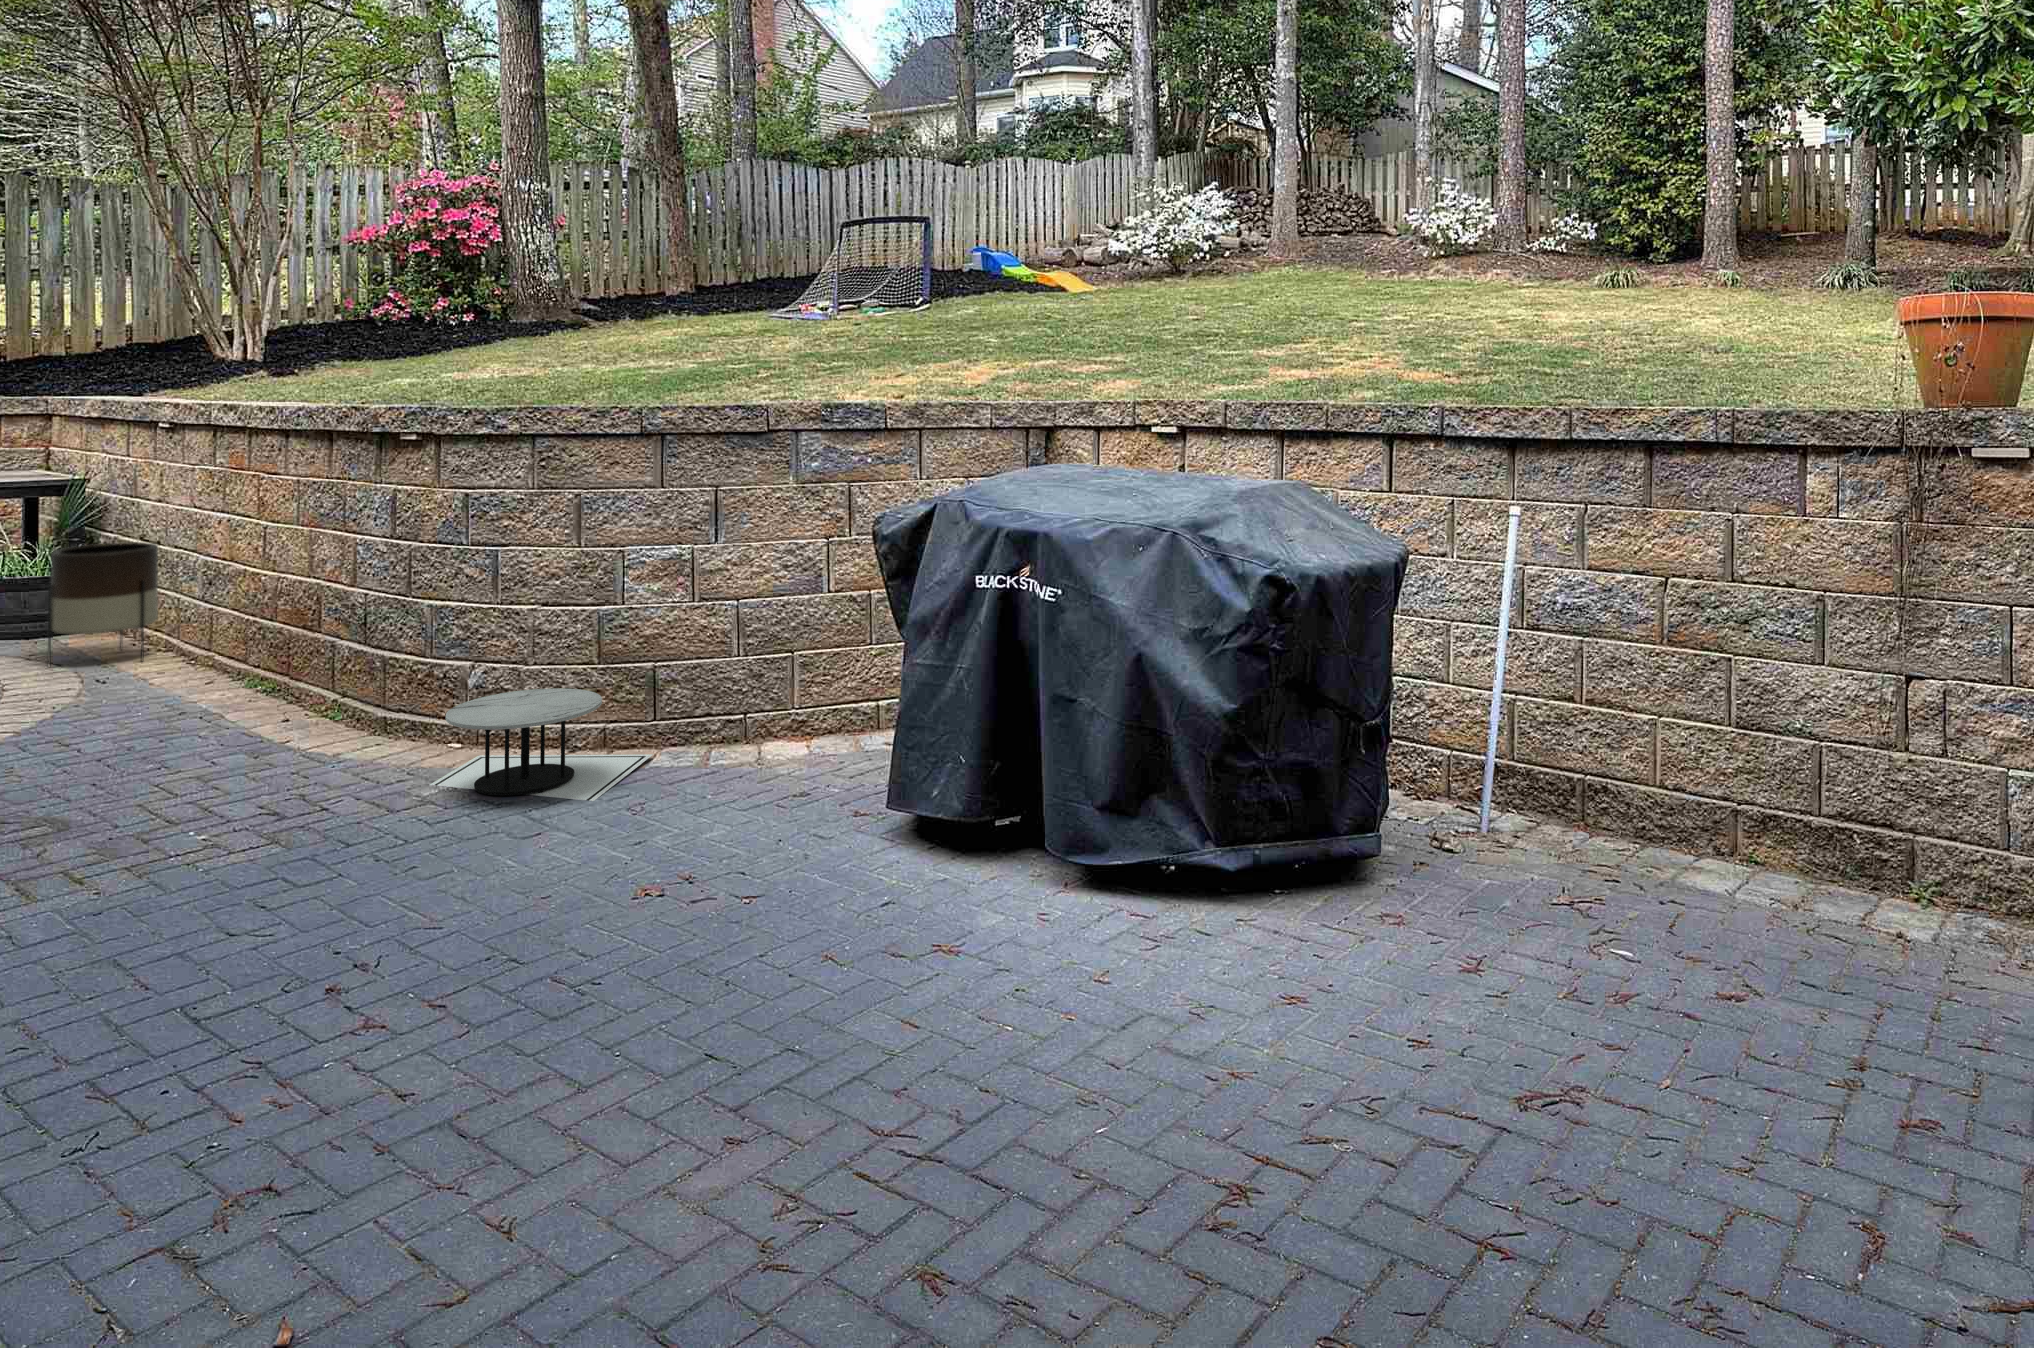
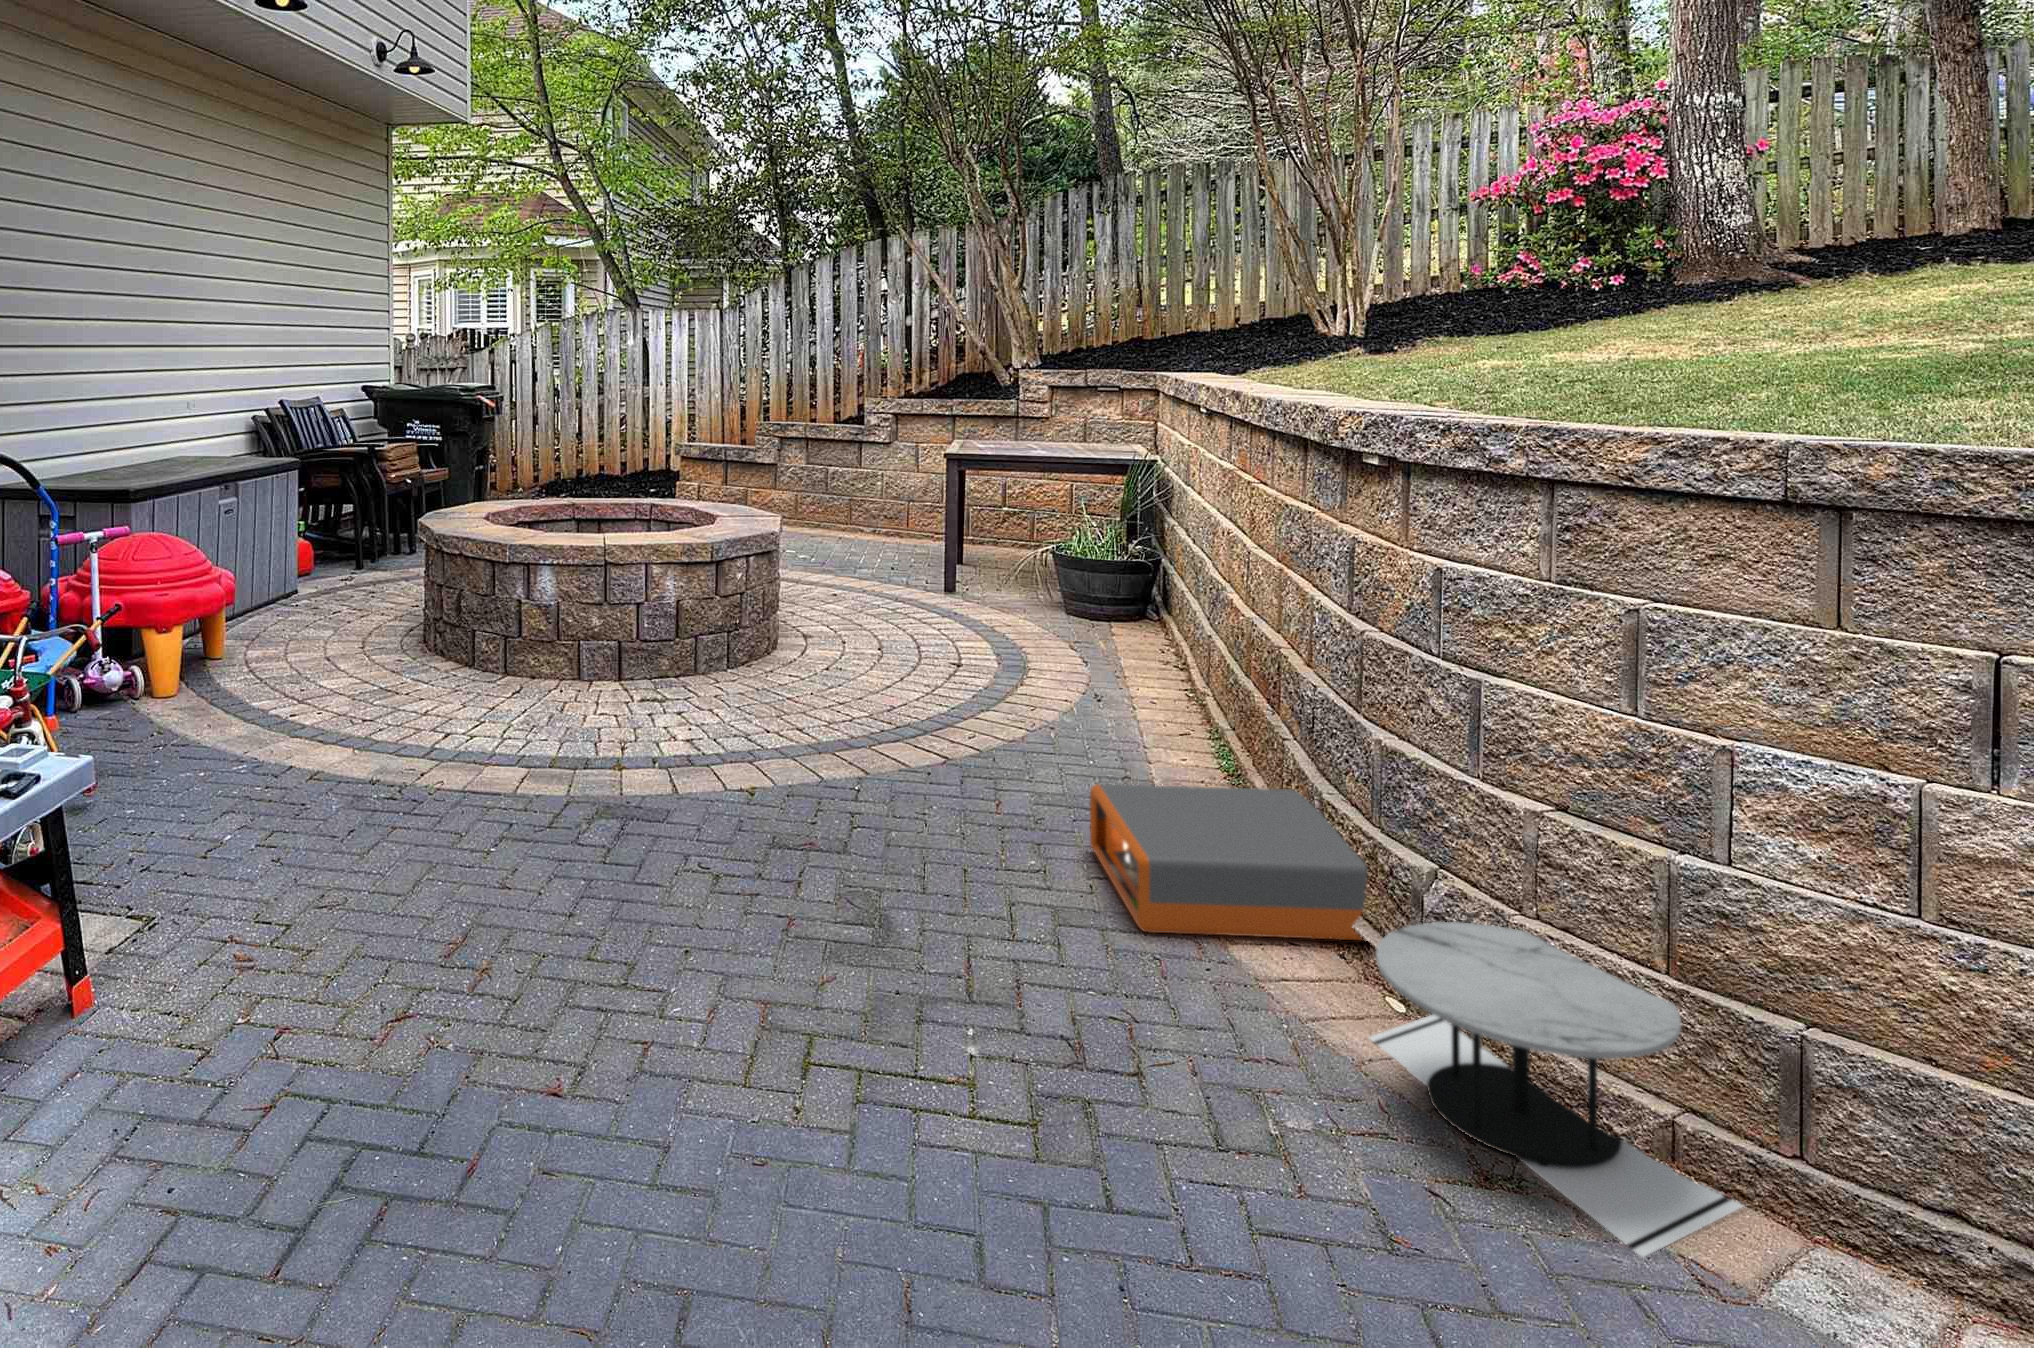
planter: present [48,542,158,667] -> none [1097,530,1194,667]
storage box: none [169,682,417,791] -> present [1090,784,1367,940]

